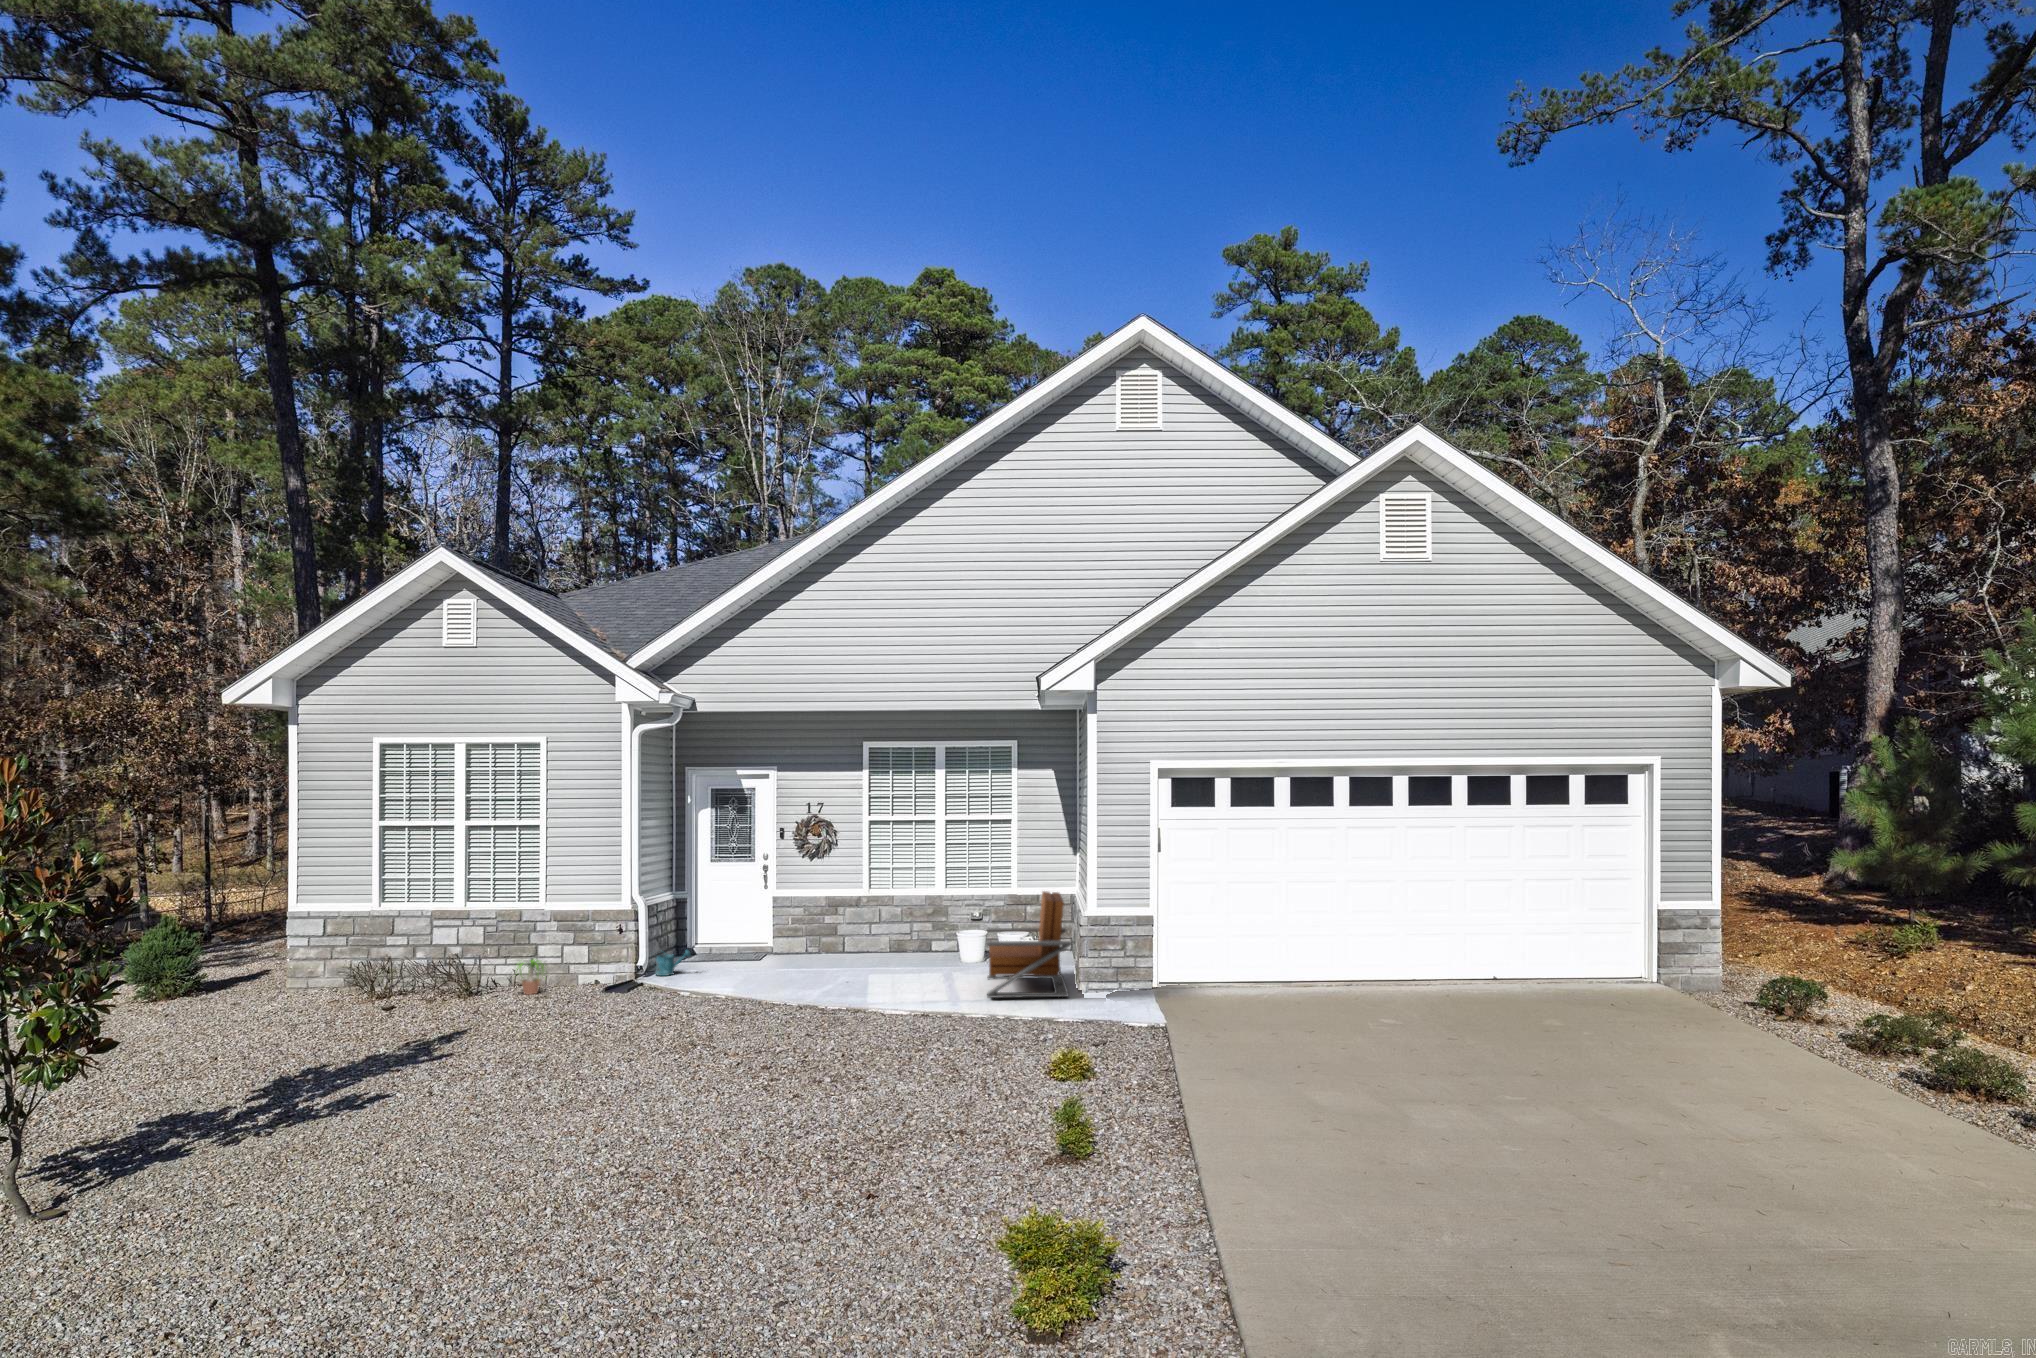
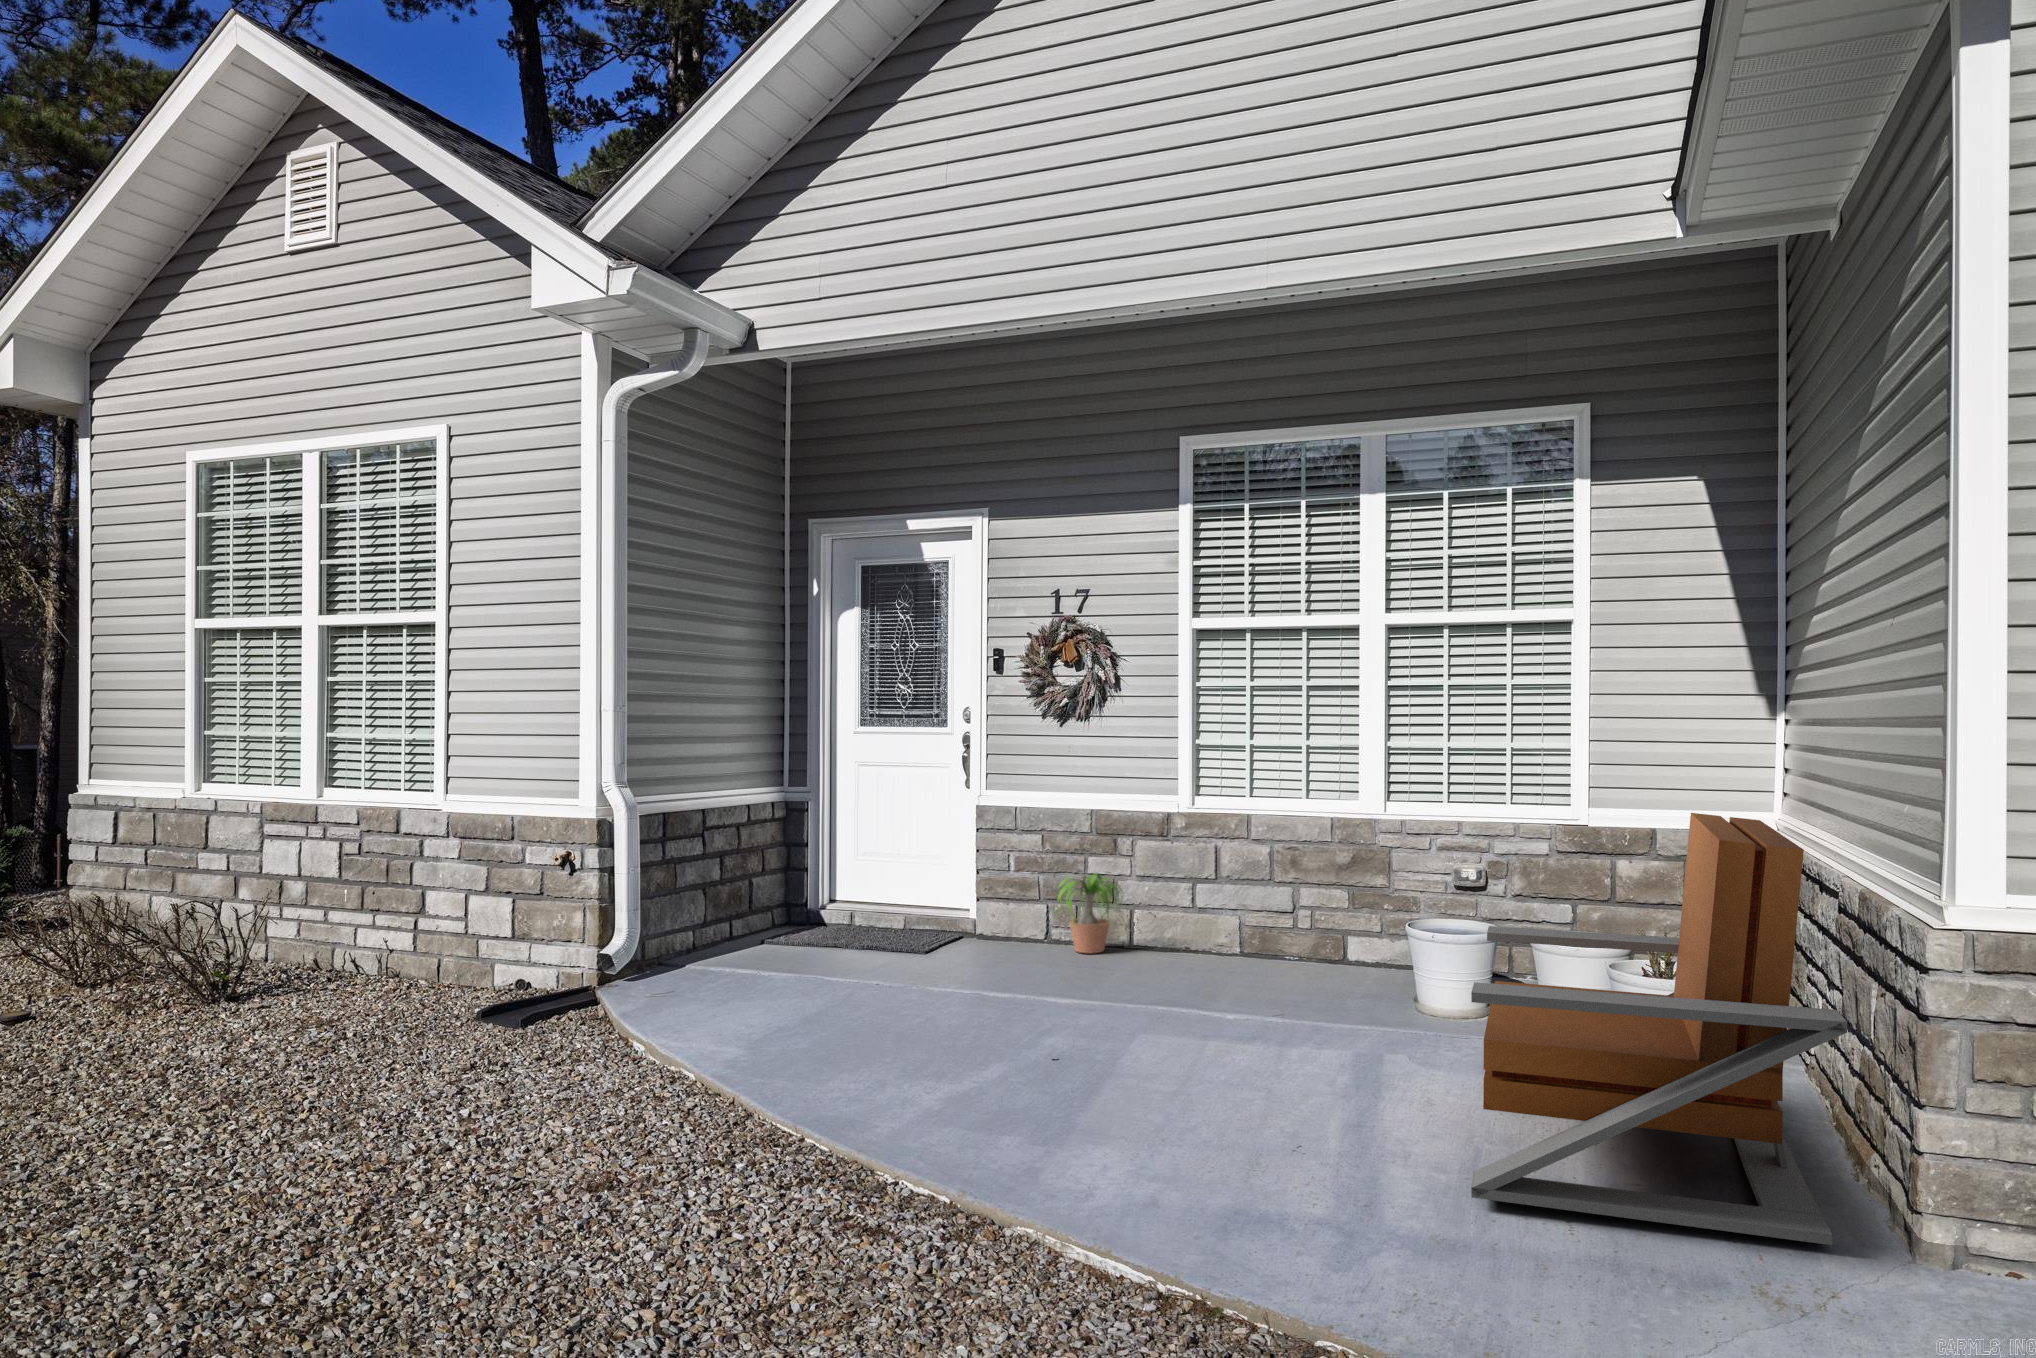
watering can: present [655,950,691,976] -> none [643,916,725,980]
potted plant: present [516,960,544,995] -> present [1058,873,1123,953]

